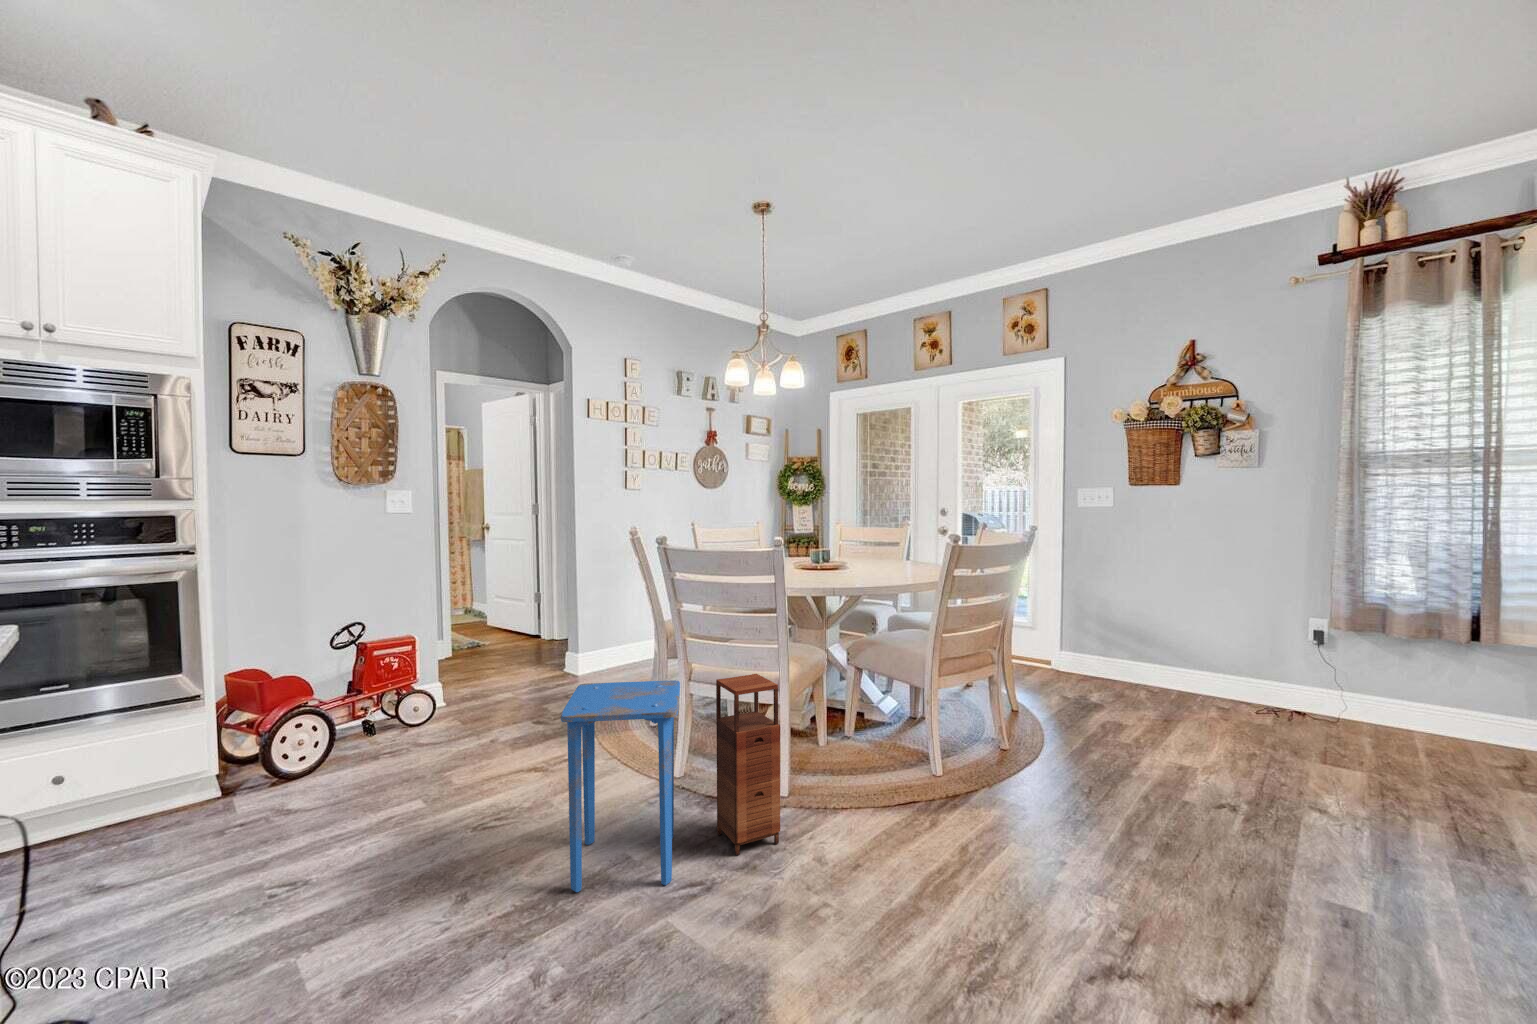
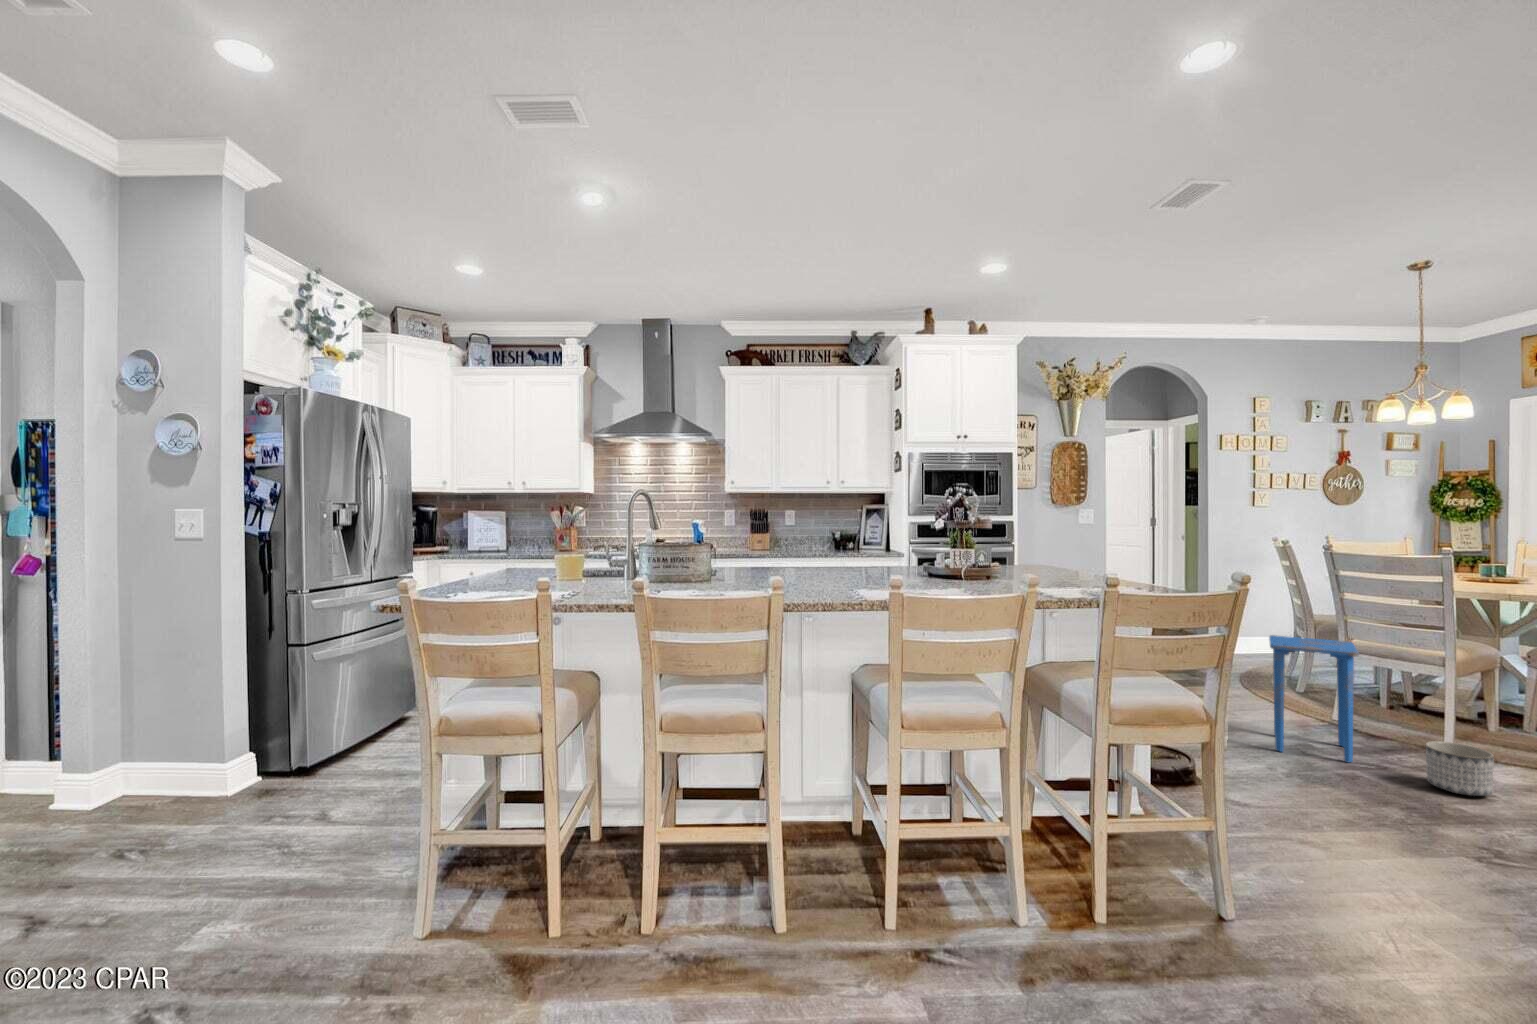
storage cabinet: present [716,674,780,855] -> none [1386,644,1448,766]
planter: none [752,827,825,923] -> present [1426,741,1494,796]

